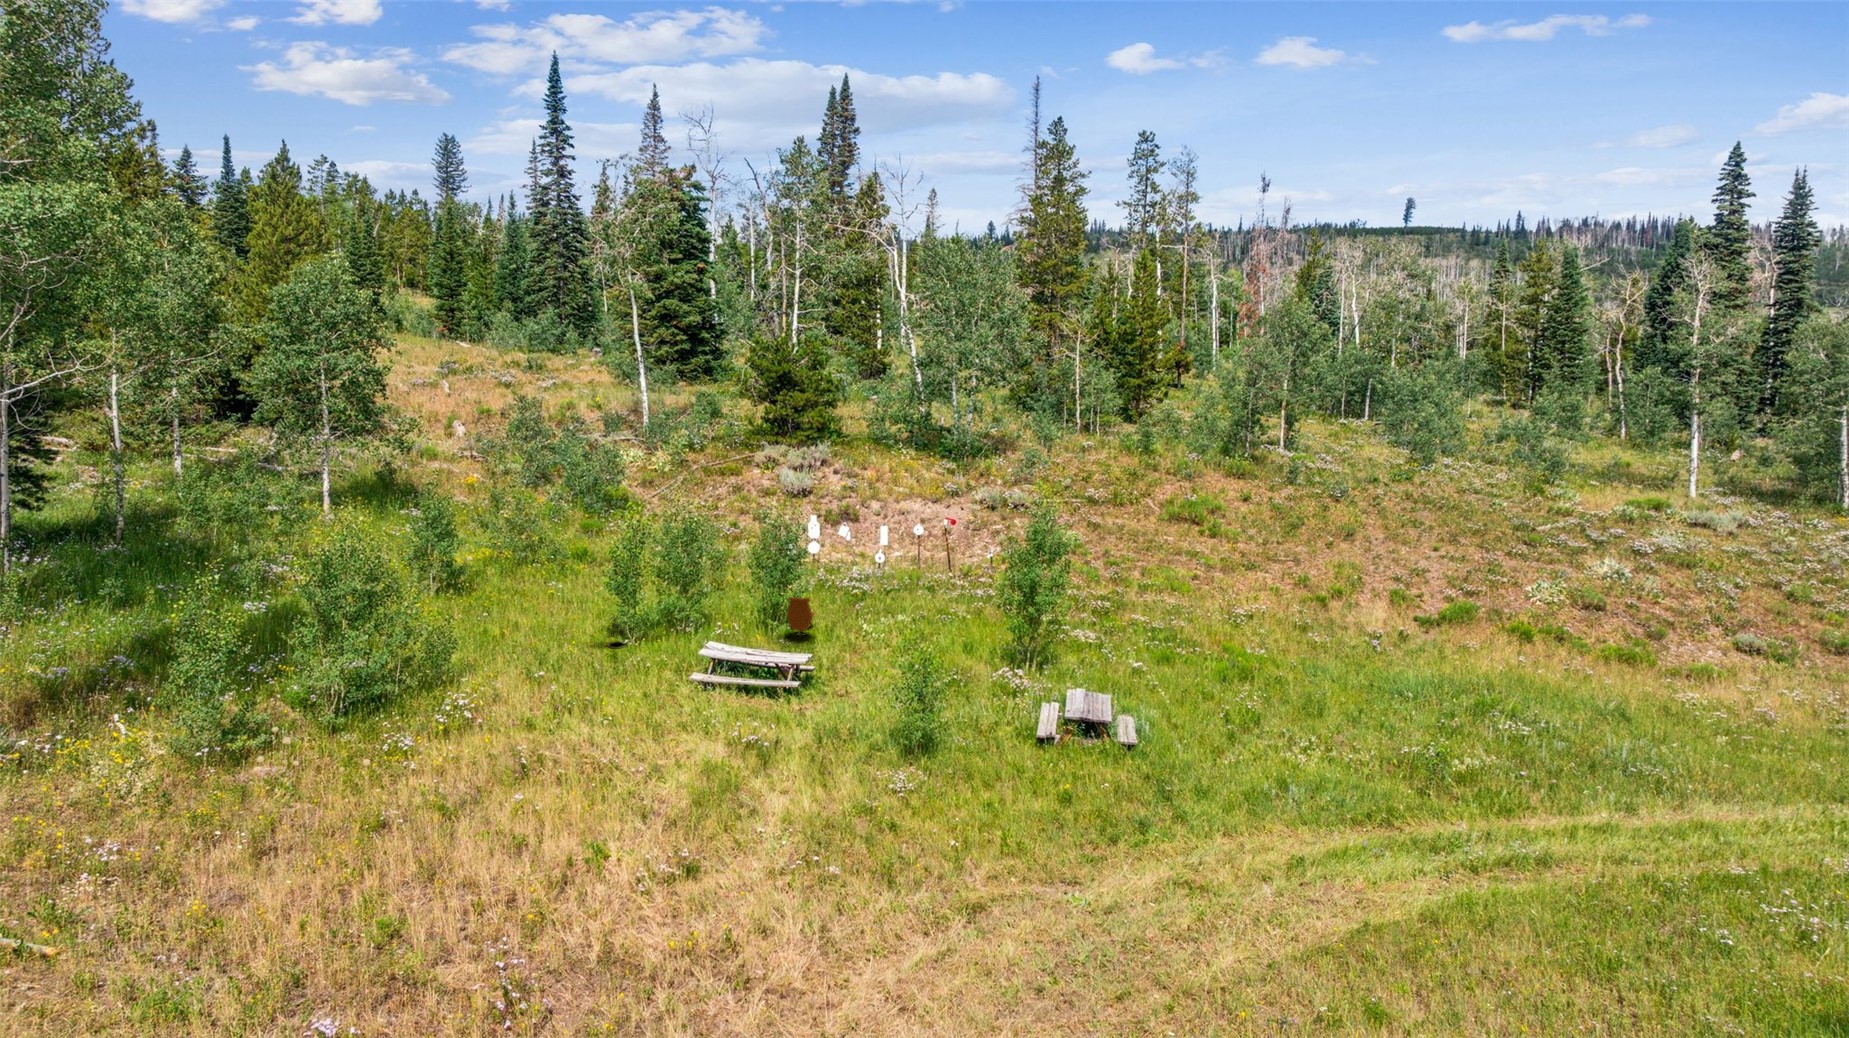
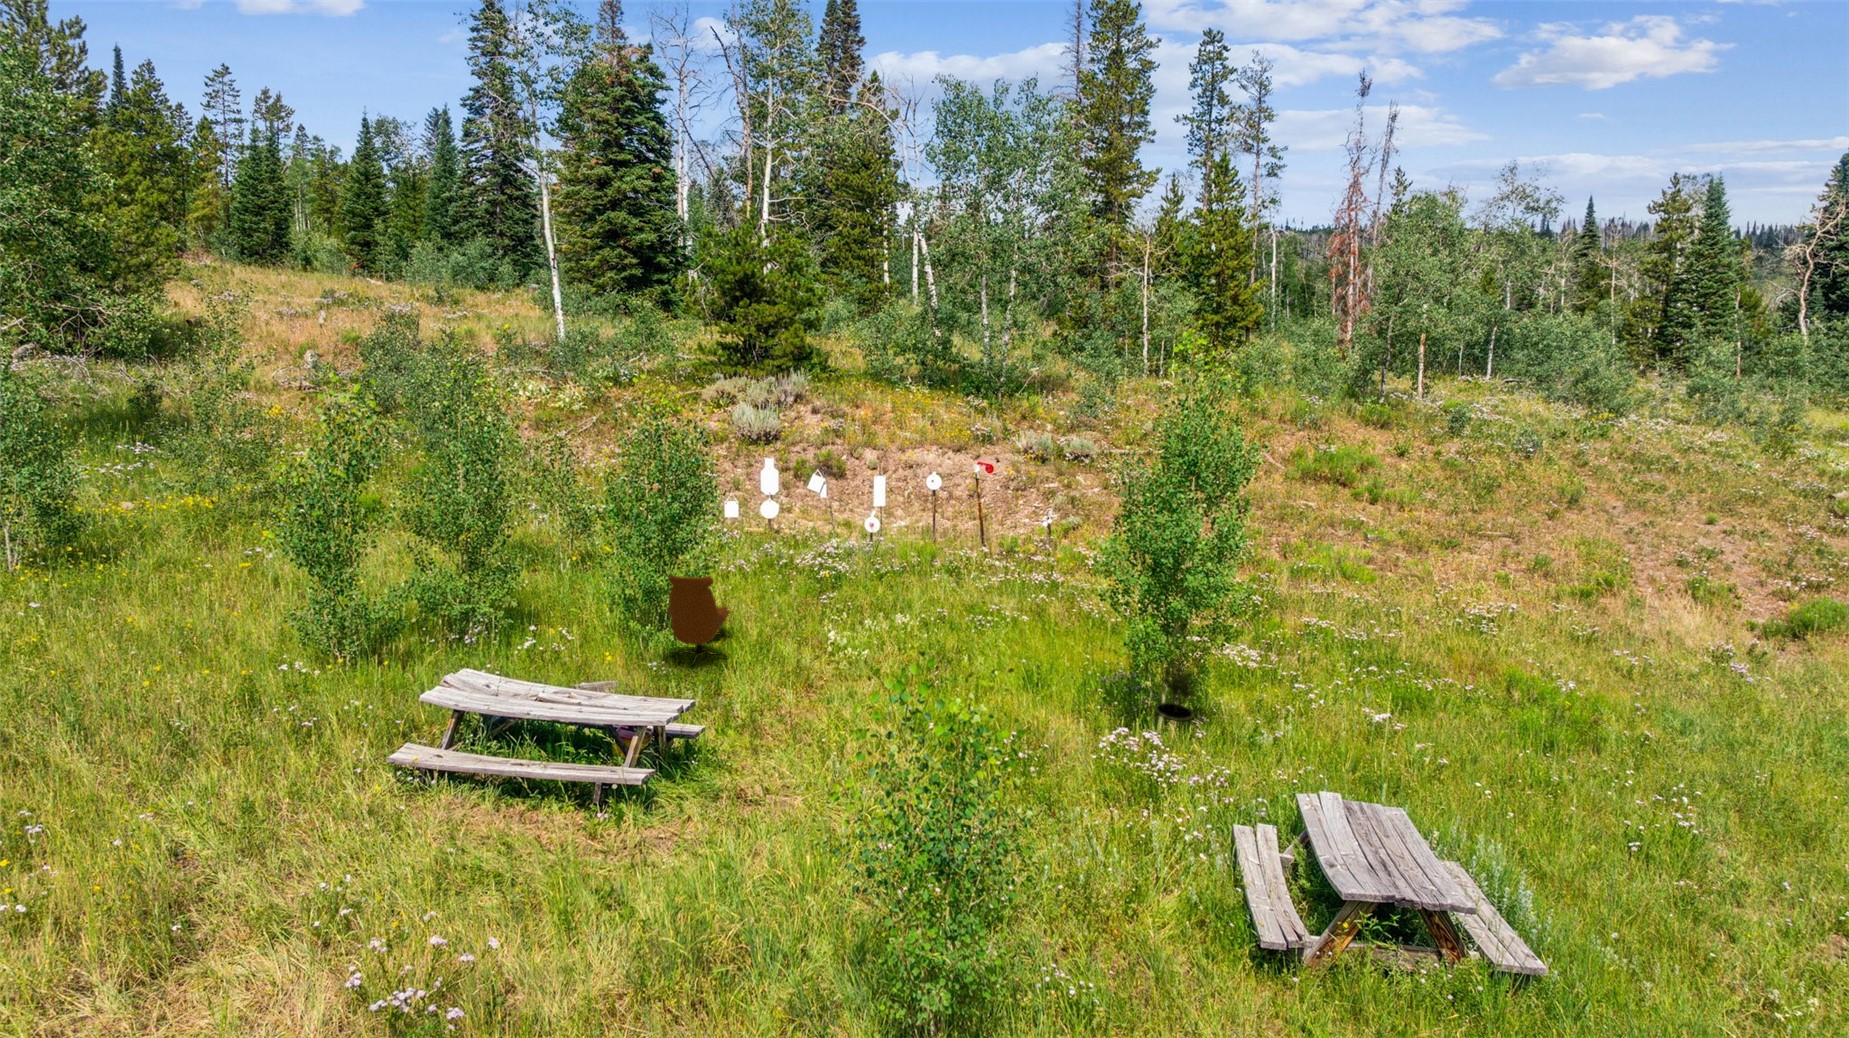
potted tree: present [606,616,627,649] -> present [1155,654,1197,721]

